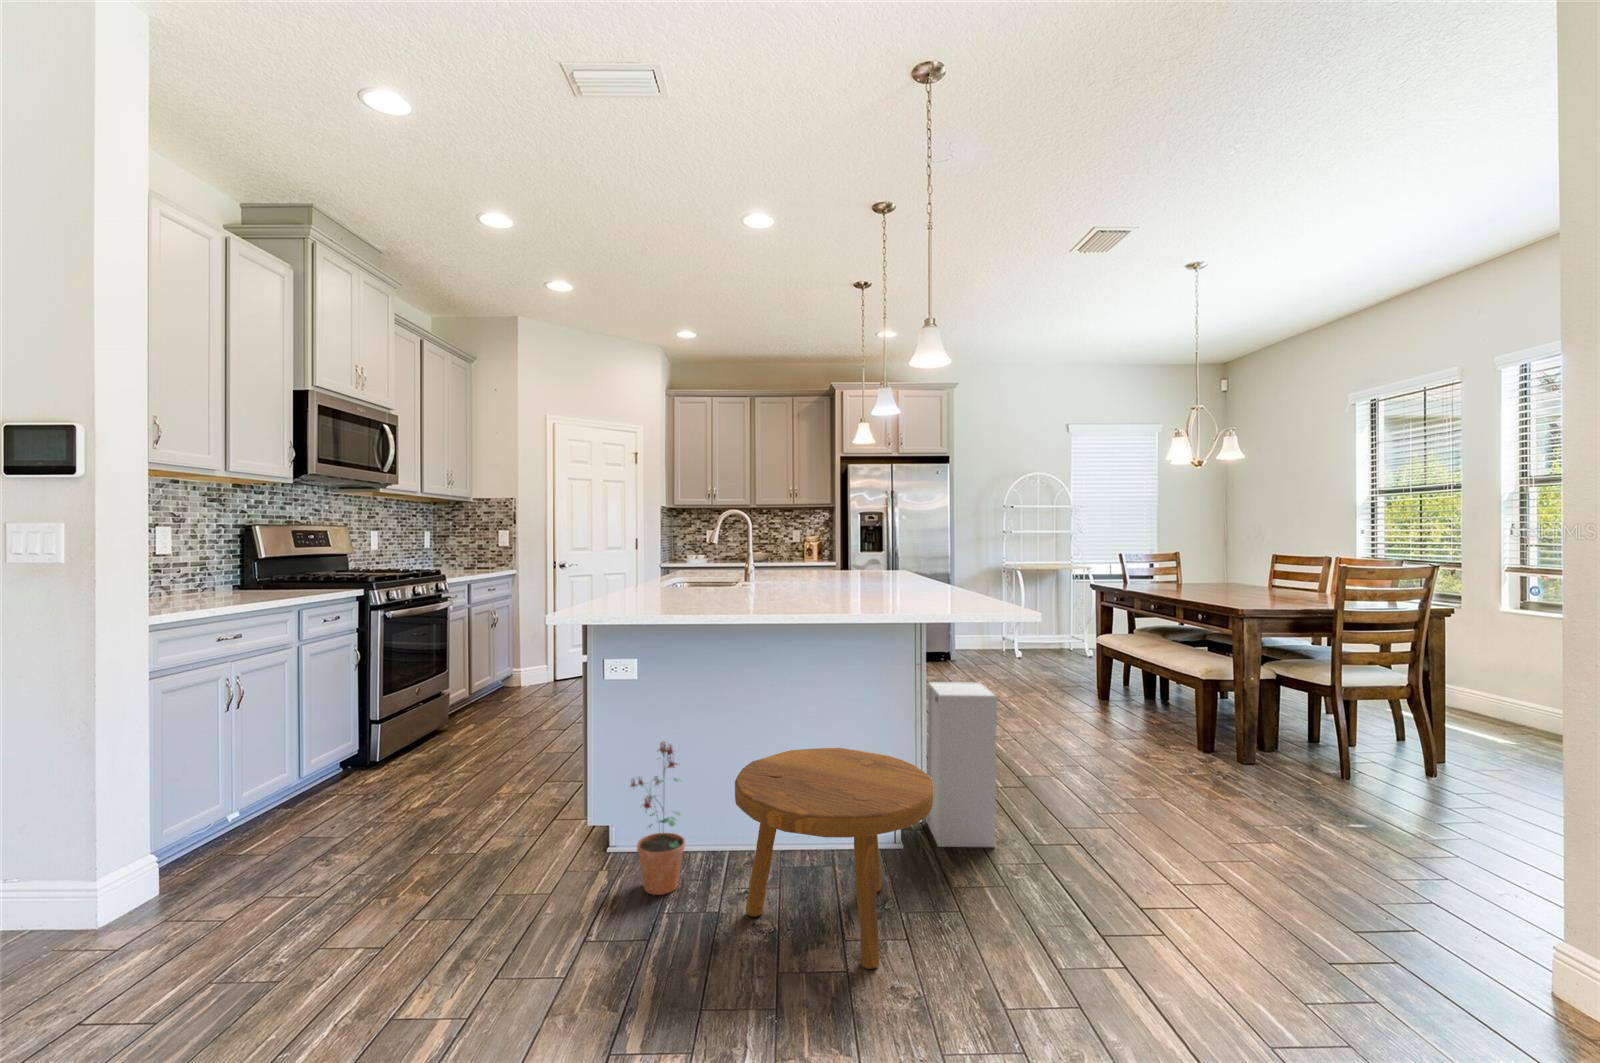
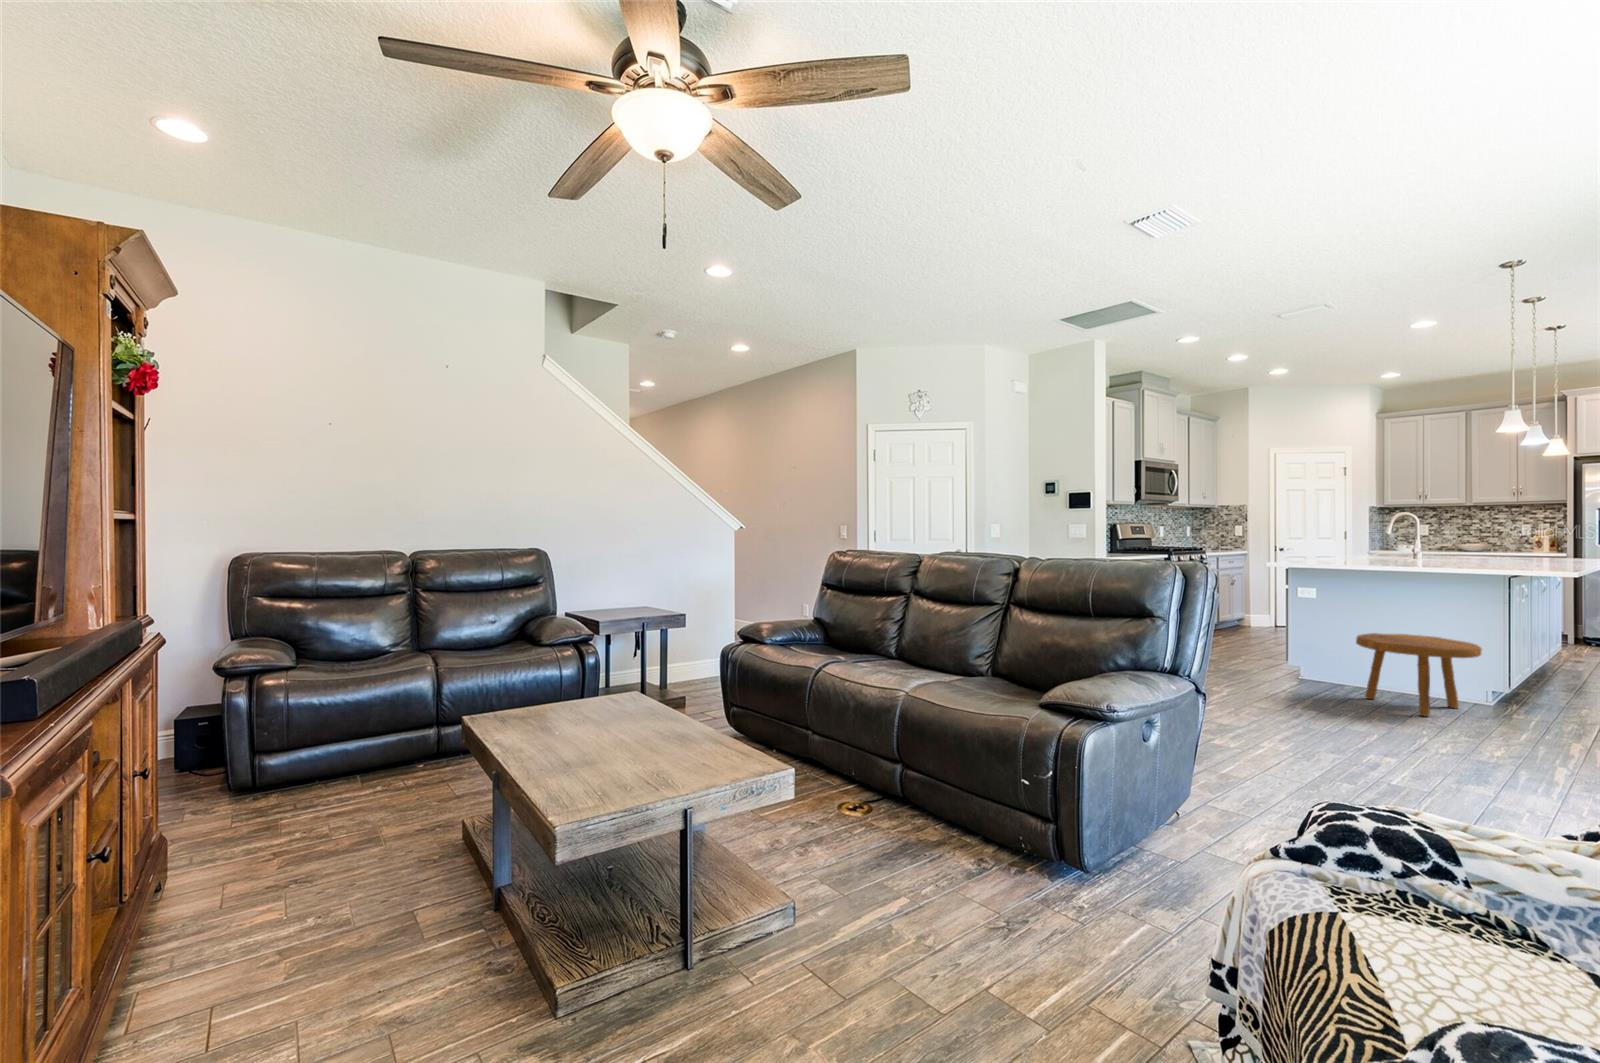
speaker: present [927,682,997,847] -> none [1523,618,1580,717]
potted plant: present [631,742,685,895] -> none [1306,623,1337,688]

